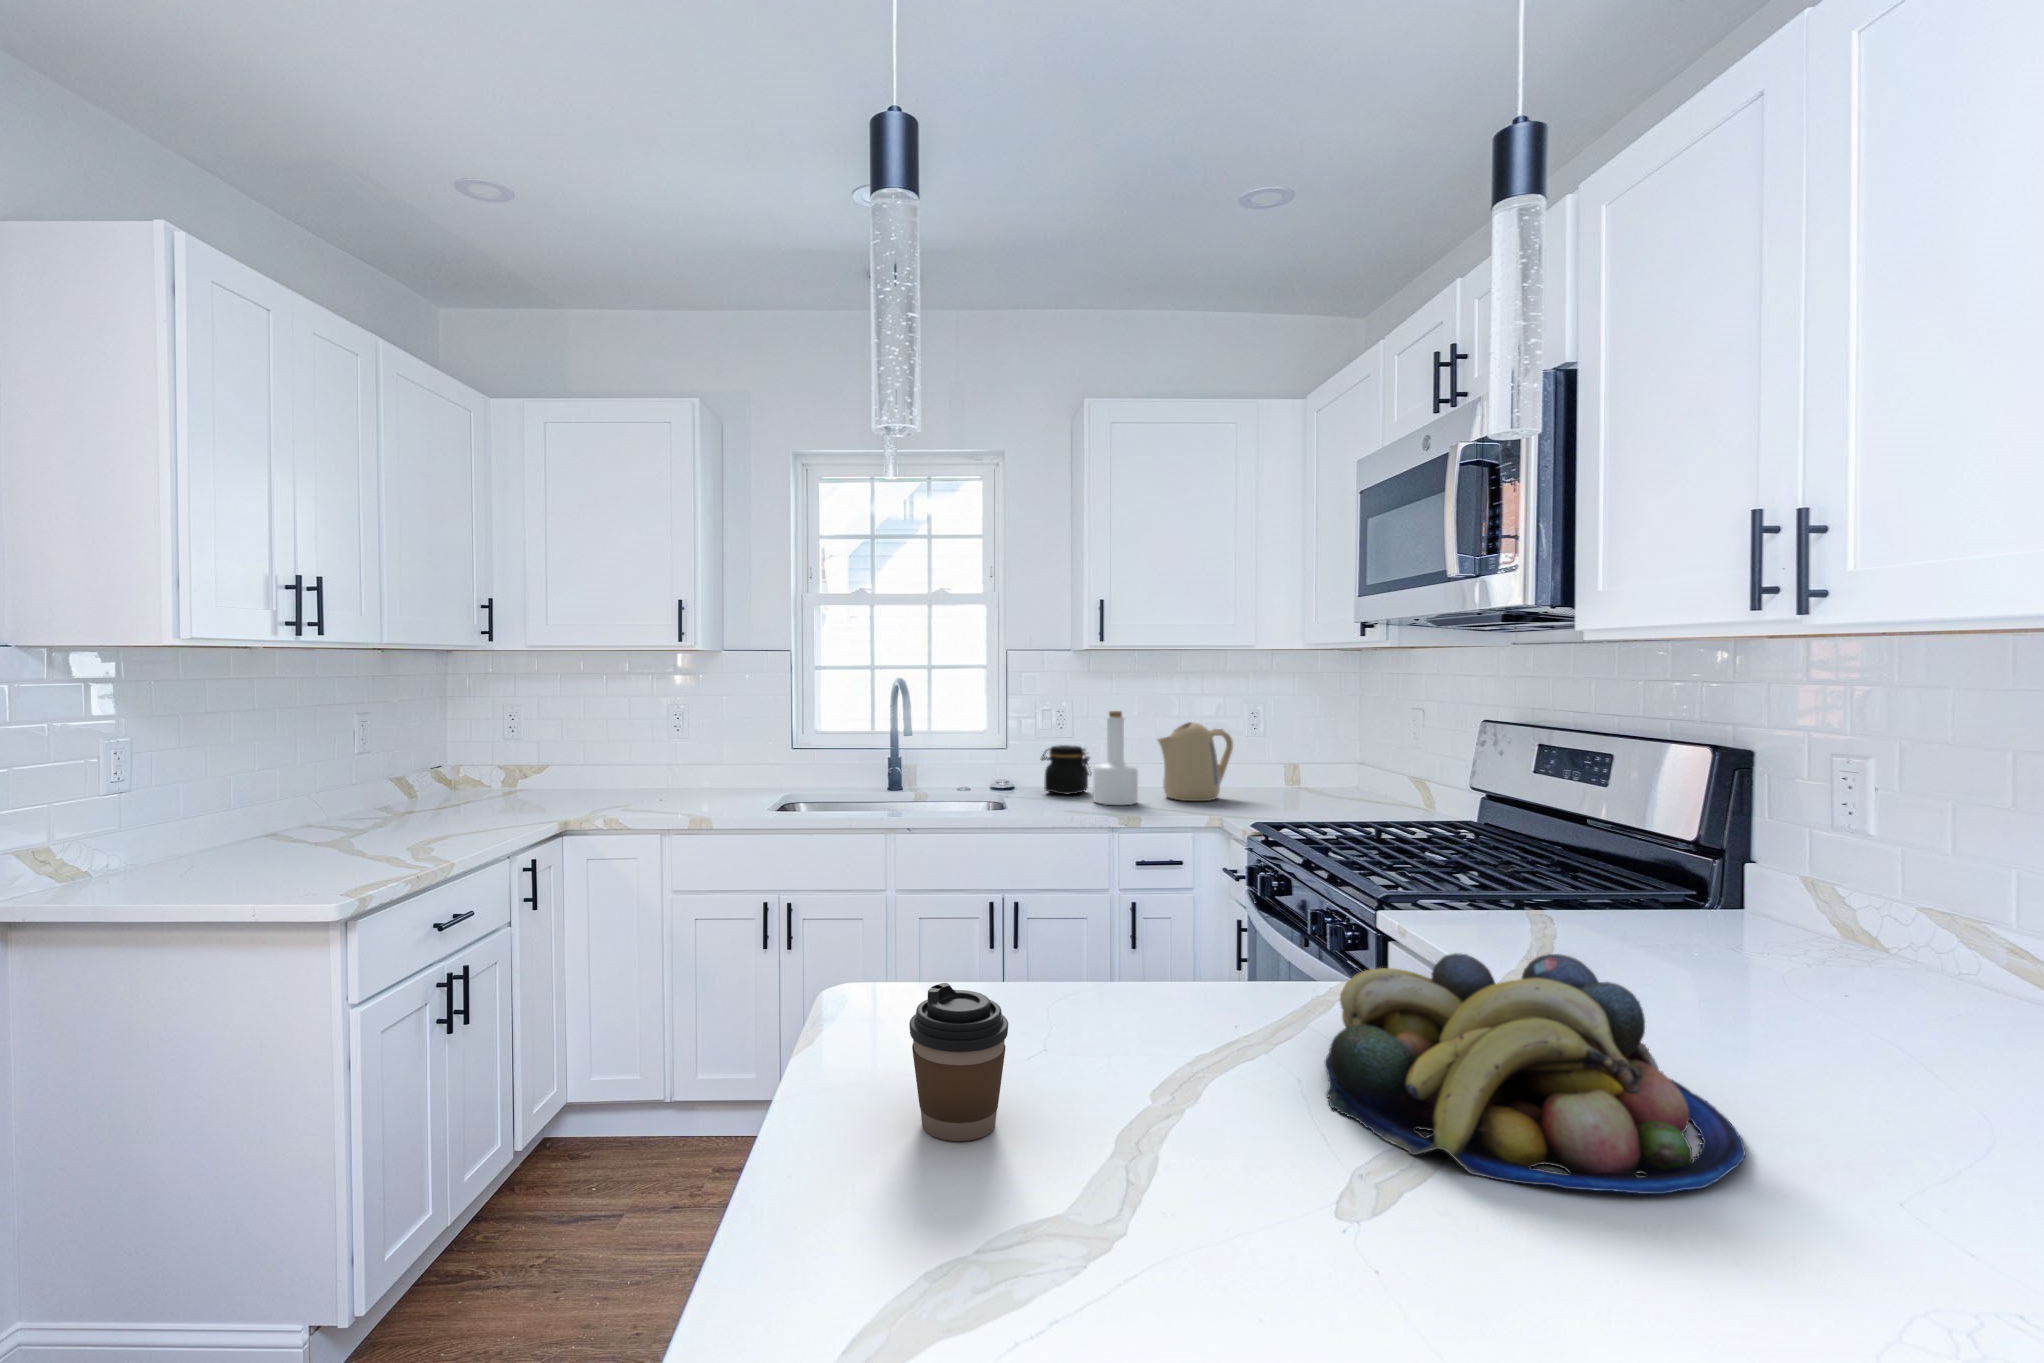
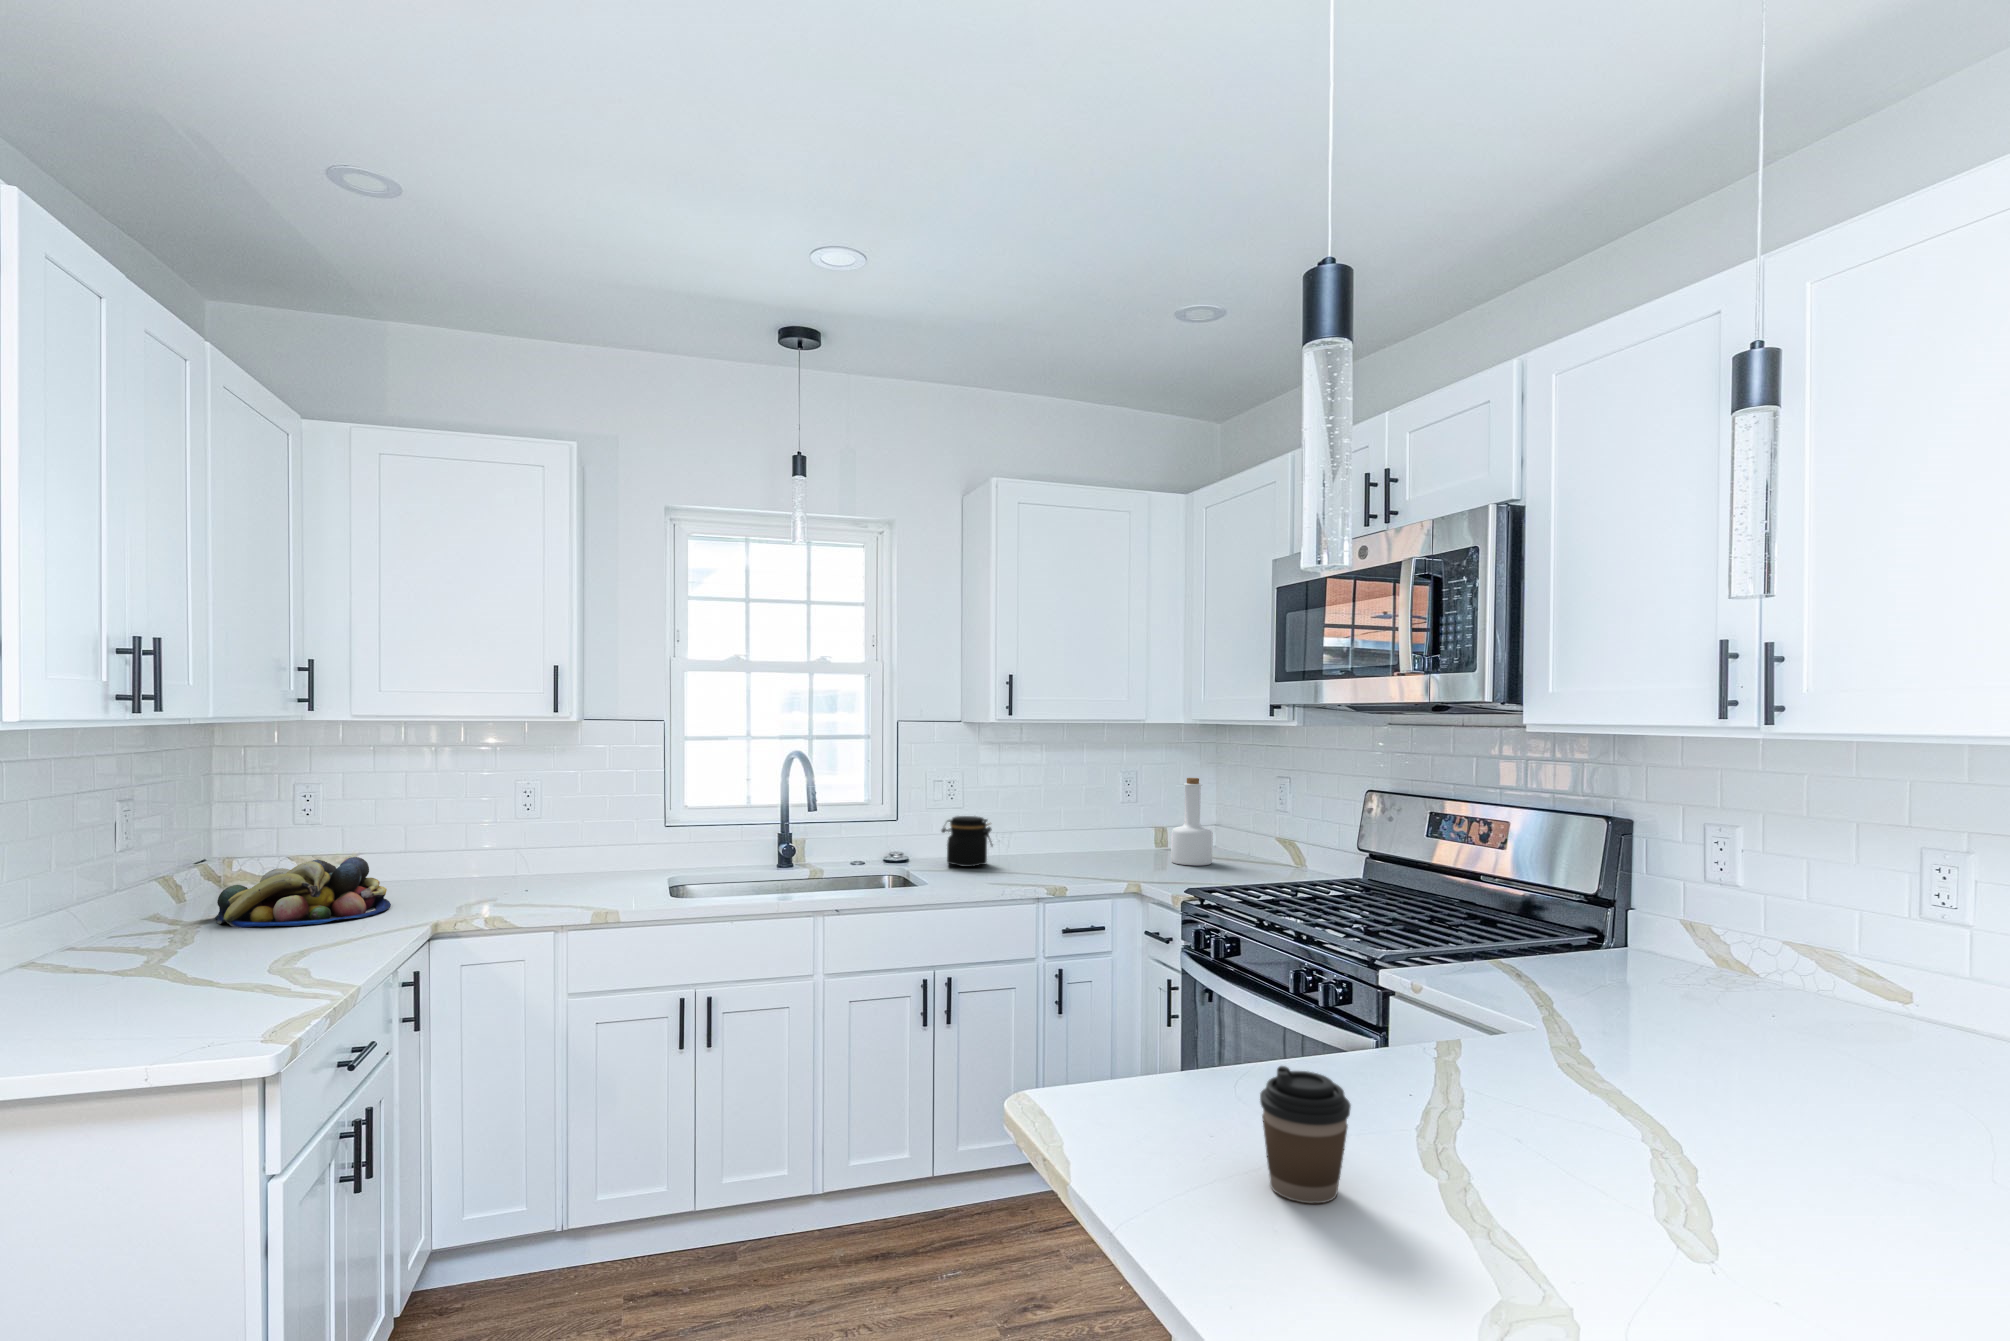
bottle: present [1093,711,1138,805] -> present [1171,778,1213,866]
kettle: present [1158,722,1233,801] -> none [1060,791,1128,869]
fruit bowl: present [1325,953,1745,1194] -> present [215,857,391,927]

